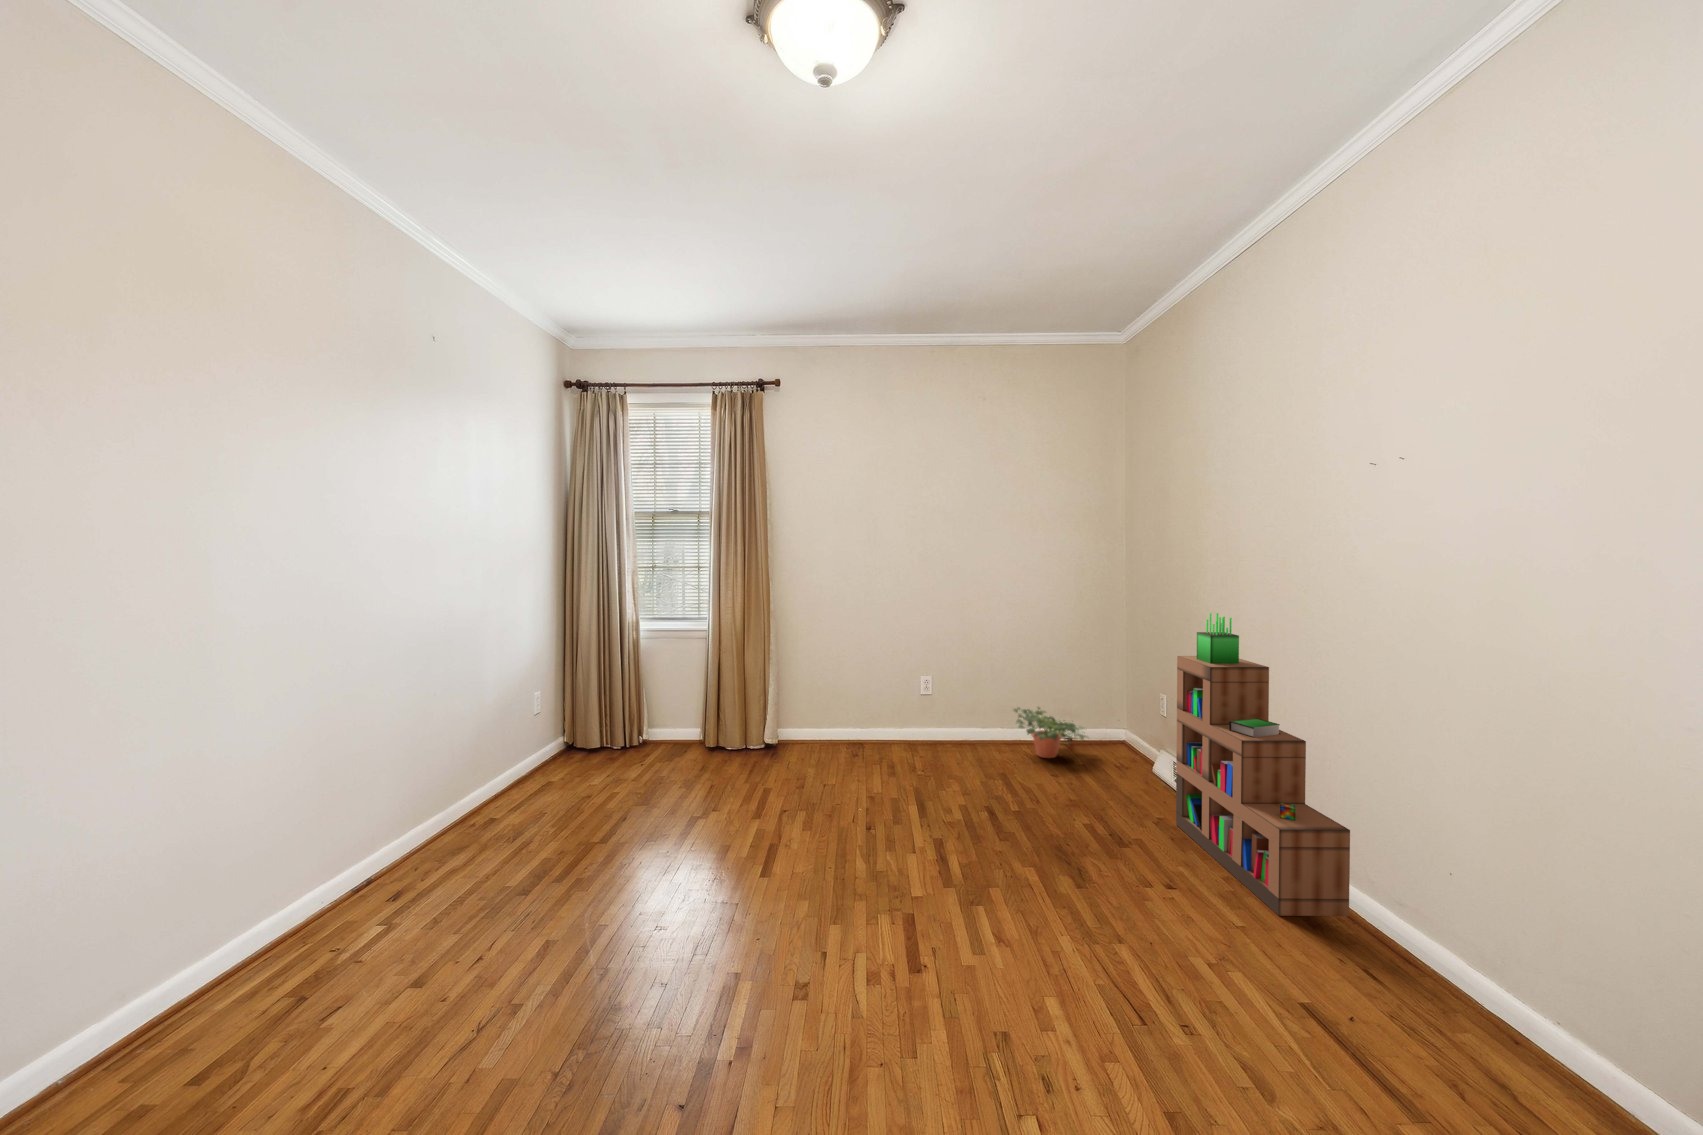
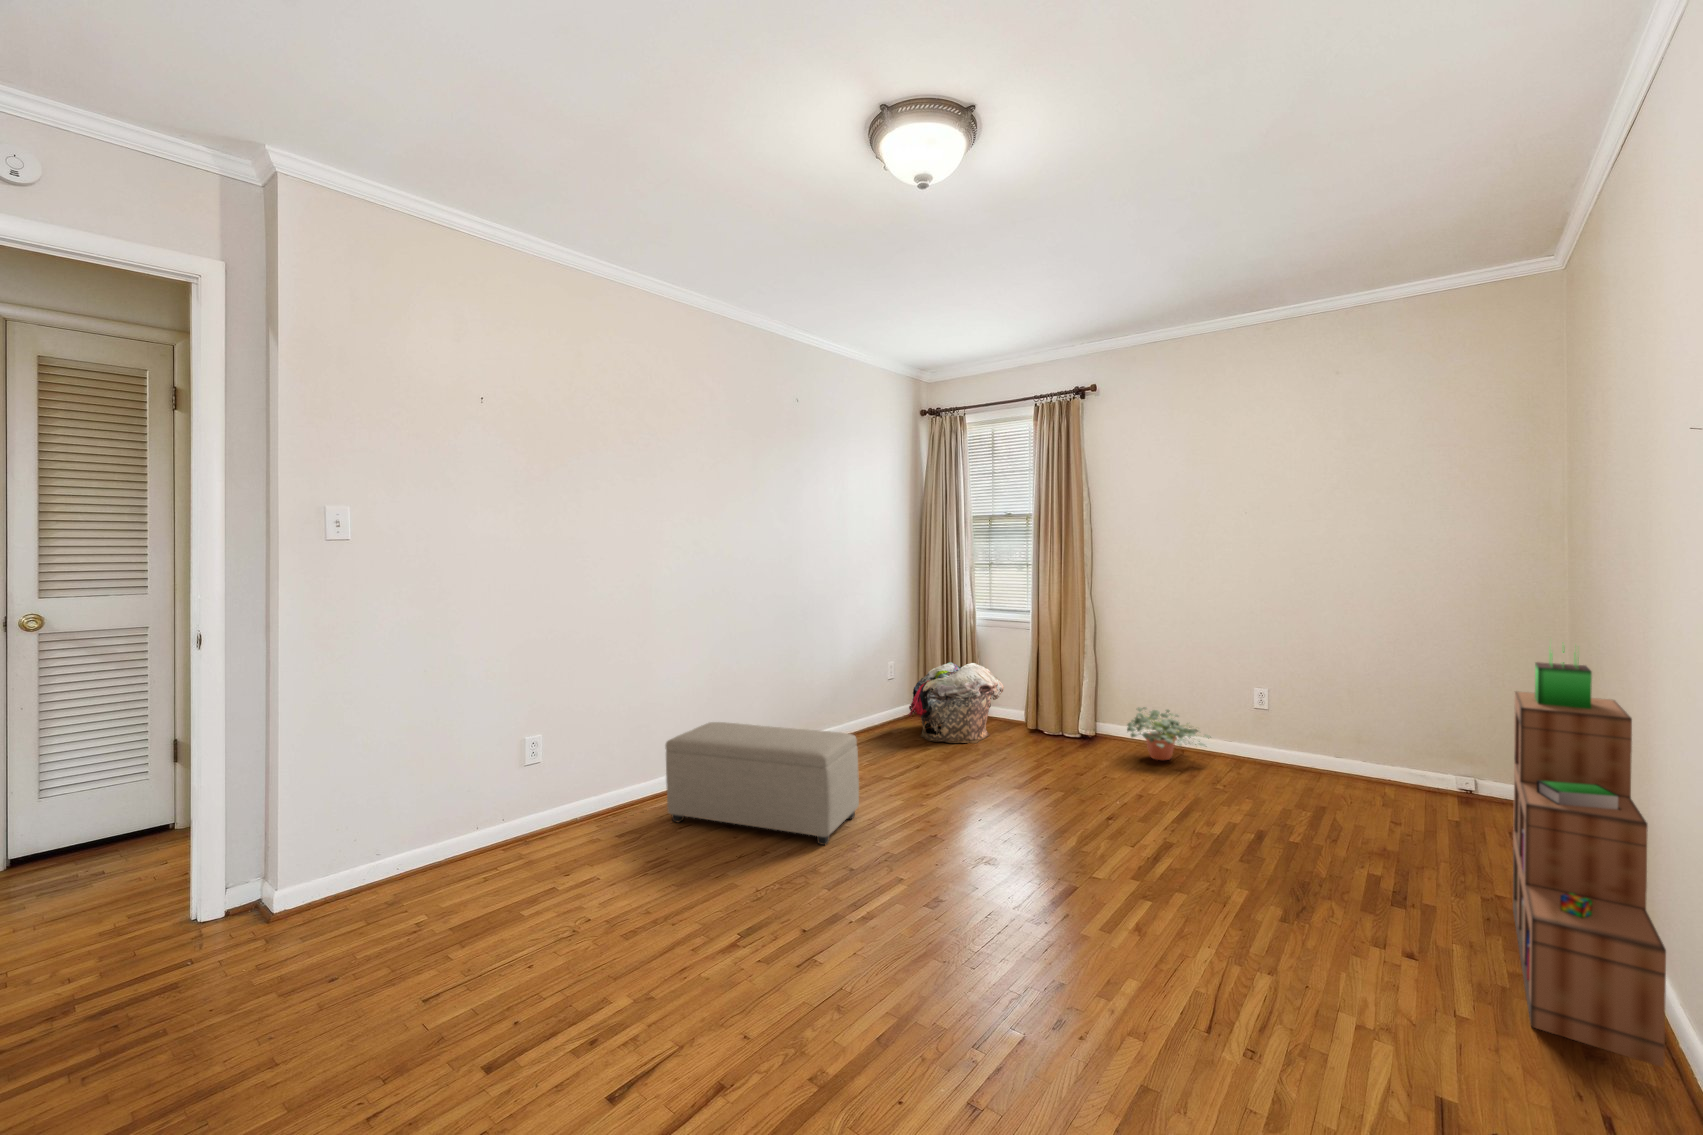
laundry basket: none [574,680,683,781] -> present [908,662,1004,743]
potted plant: present [1012,707,1086,758] -> present [1127,707,1211,760]
ottoman: none [236,793,593,1018] -> present [666,722,859,845]

